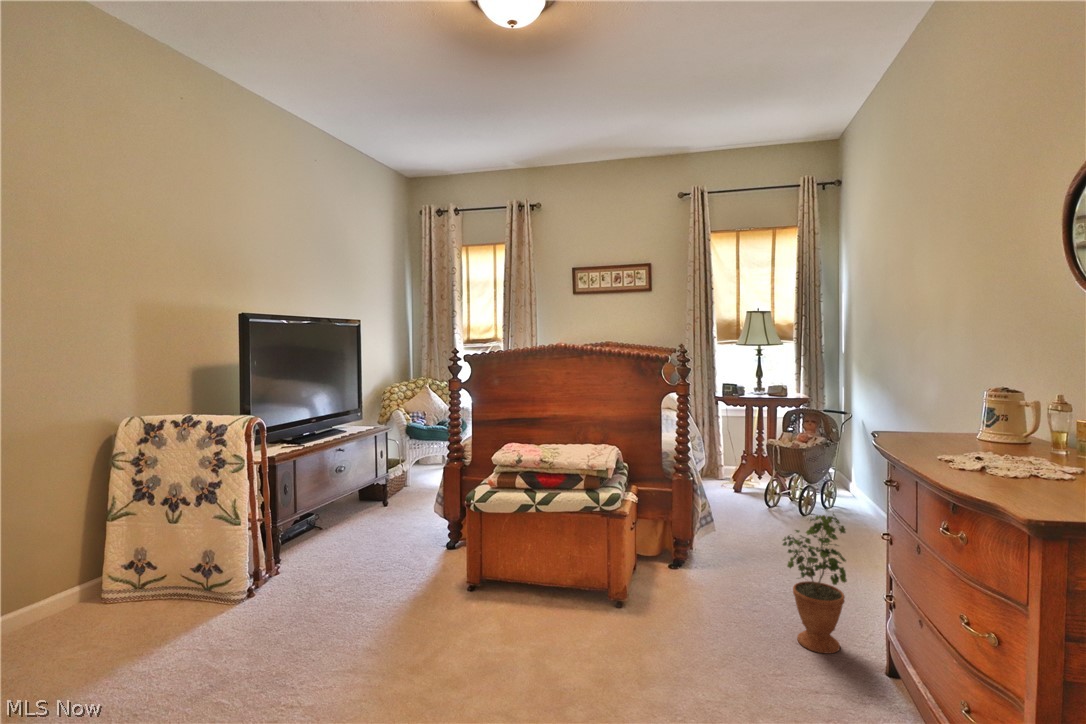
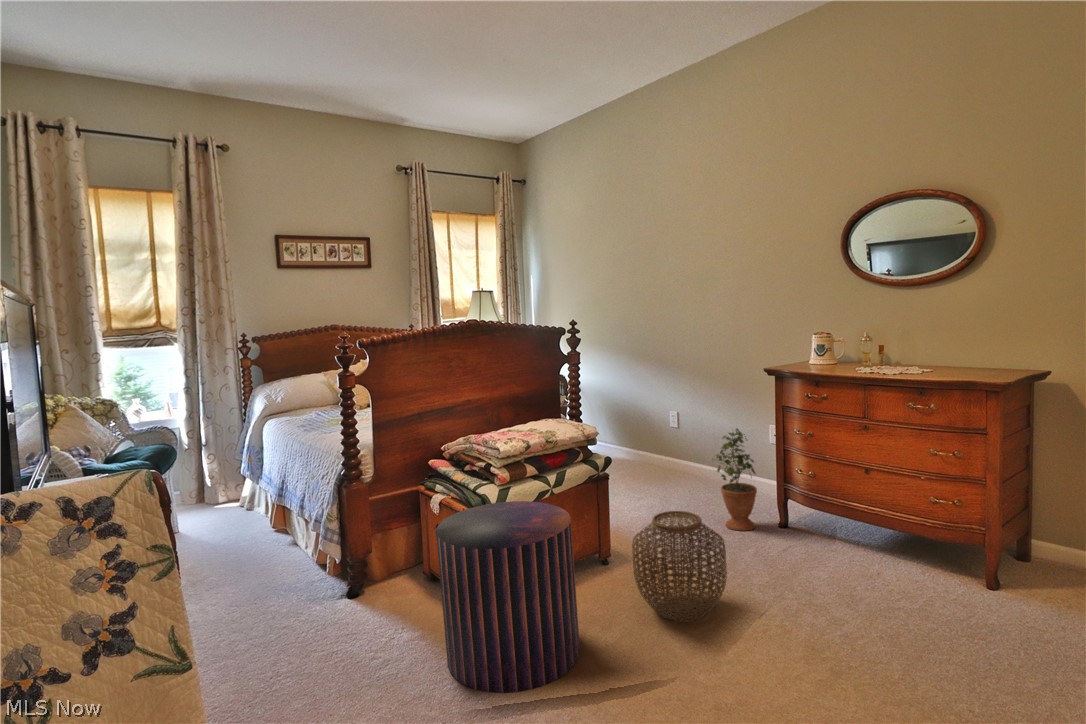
pouf: none [375,497,489,650] -> present [436,501,580,693]
woven basket: none [523,559,620,682] -> present [632,511,727,622]

